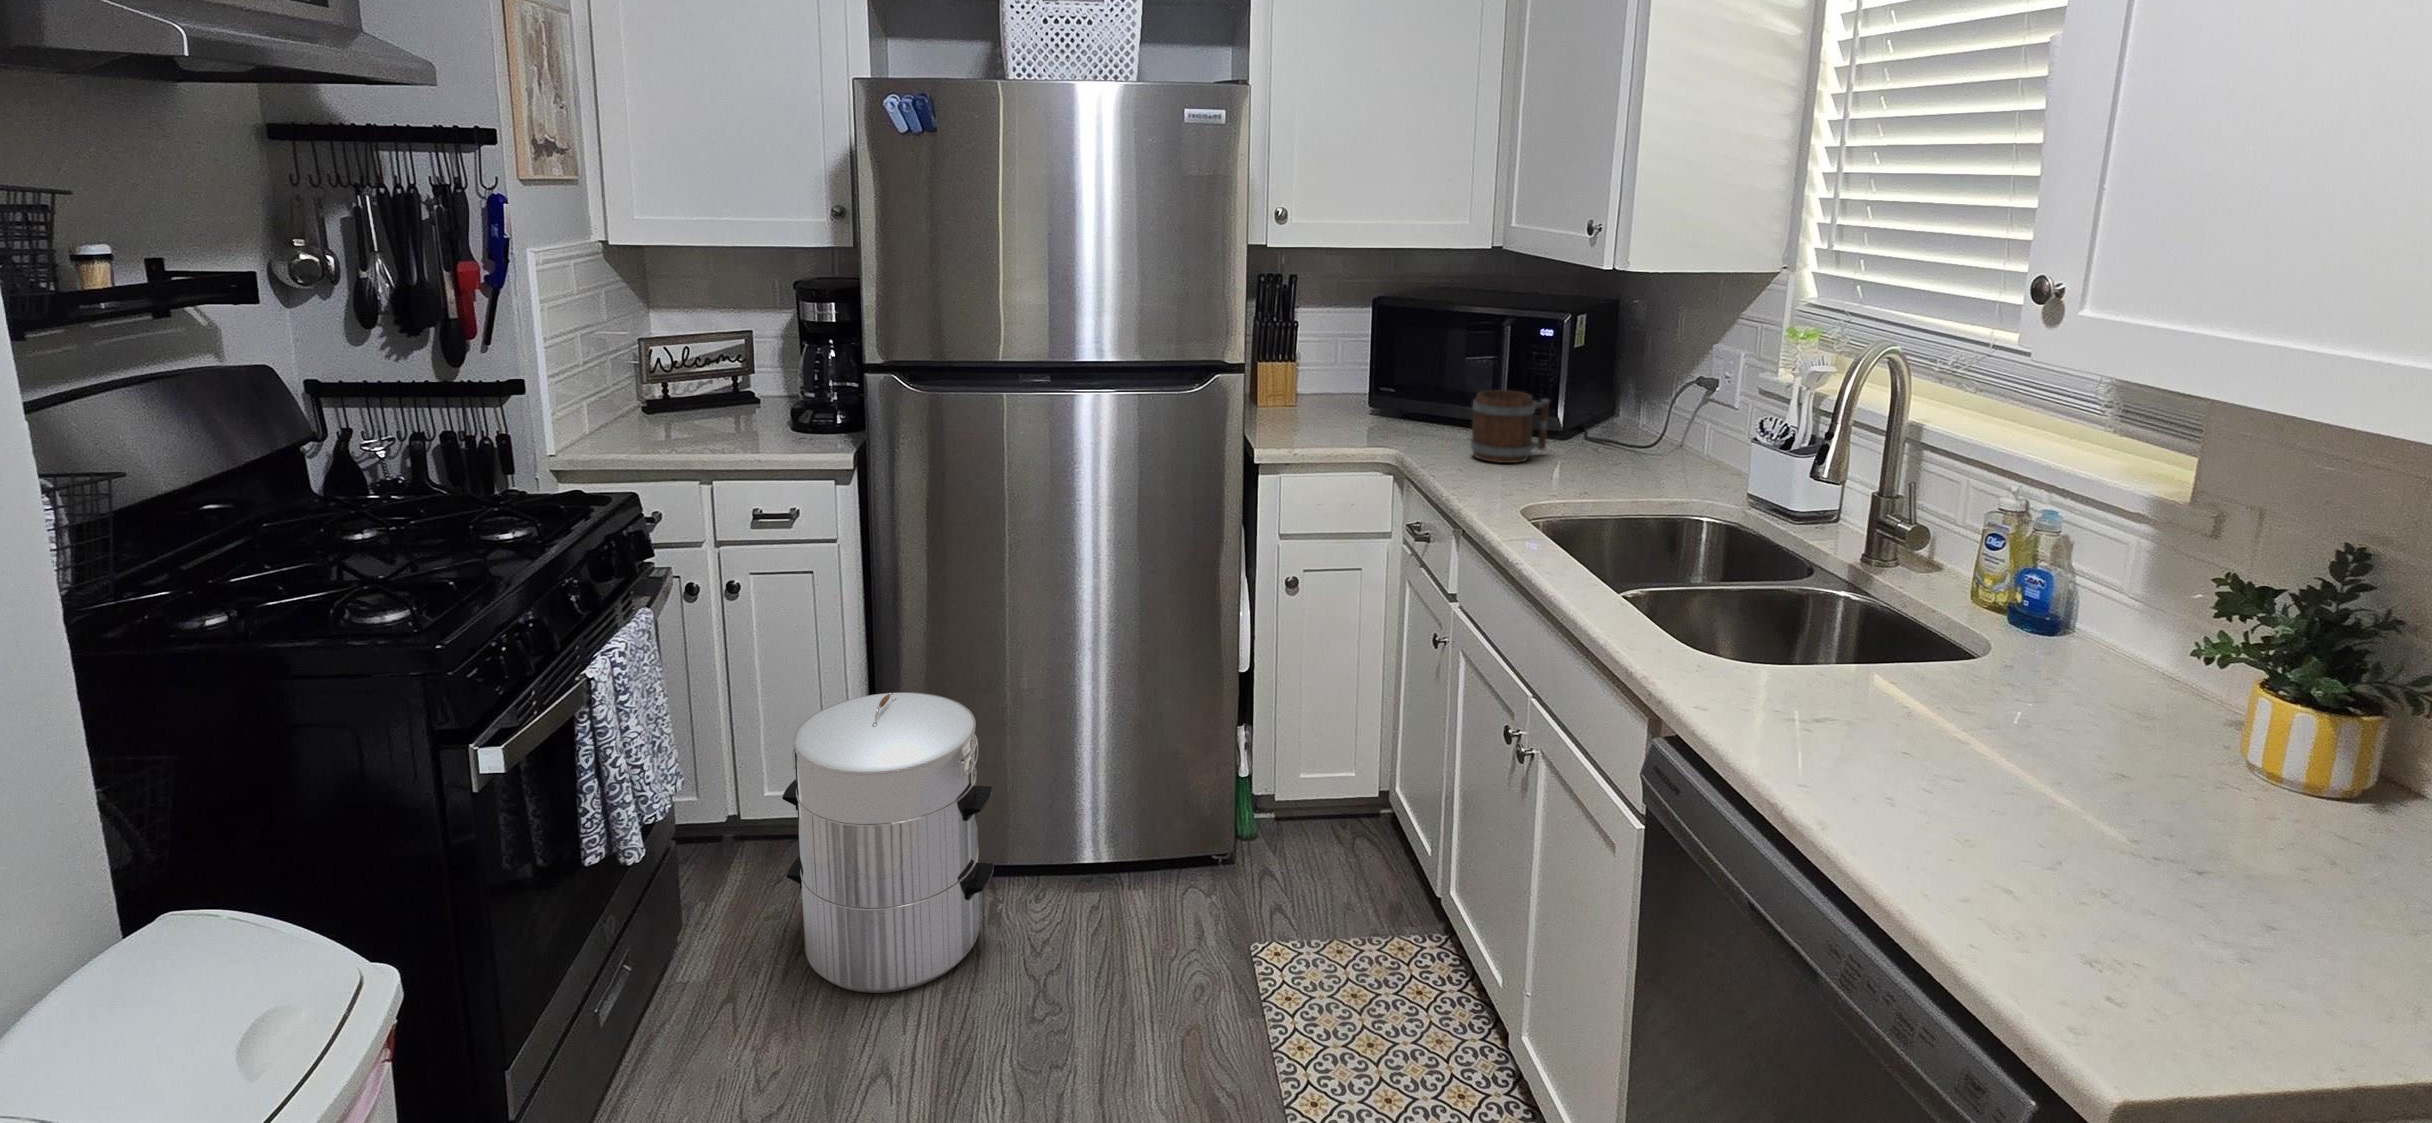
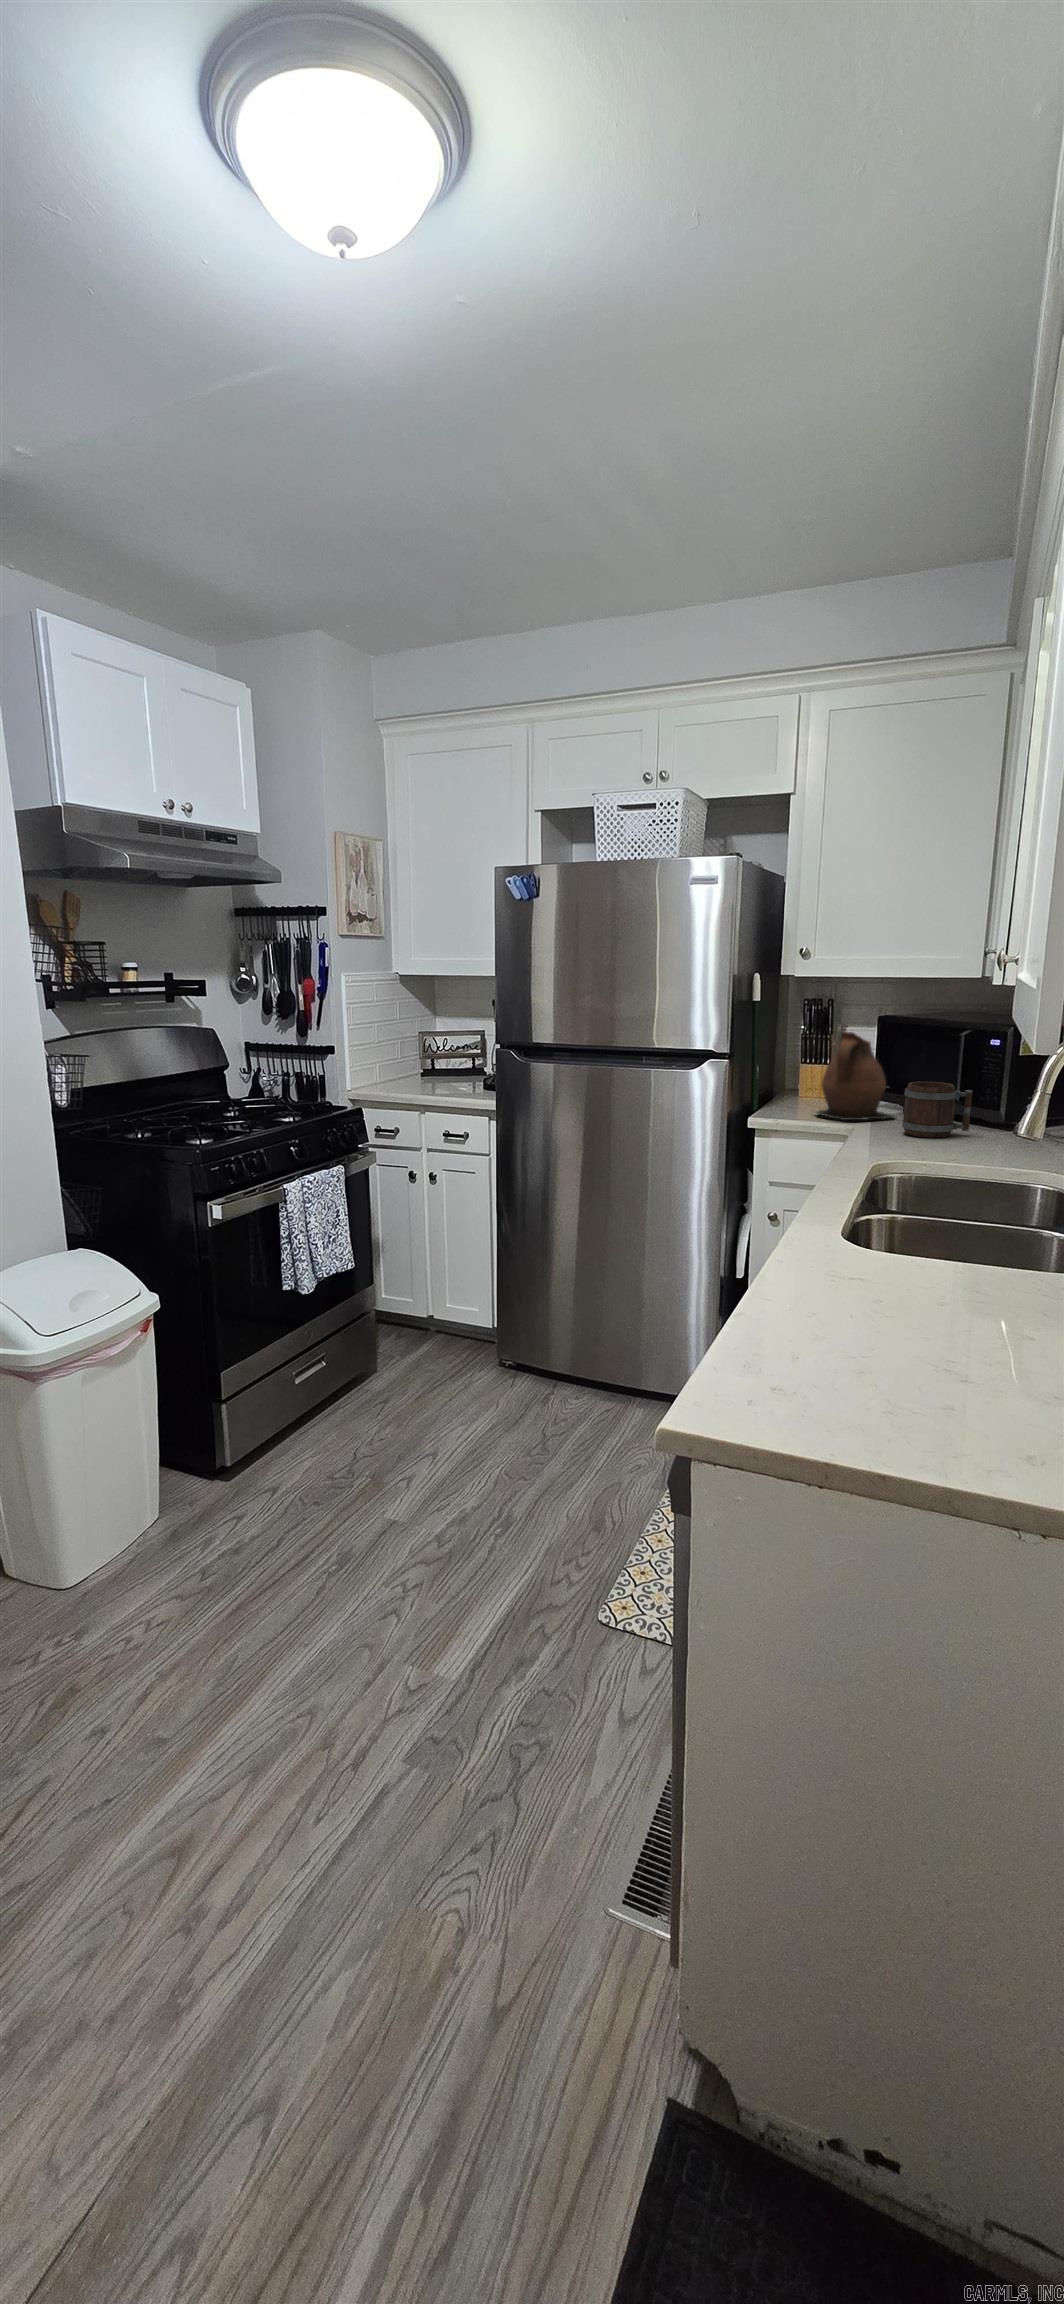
ceramic pitcher: none [1317,327,1424,444] -> present [816,1032,895,1120]
waste bin: present [782,692,994,993] -> none [421,1243,535,1420]

